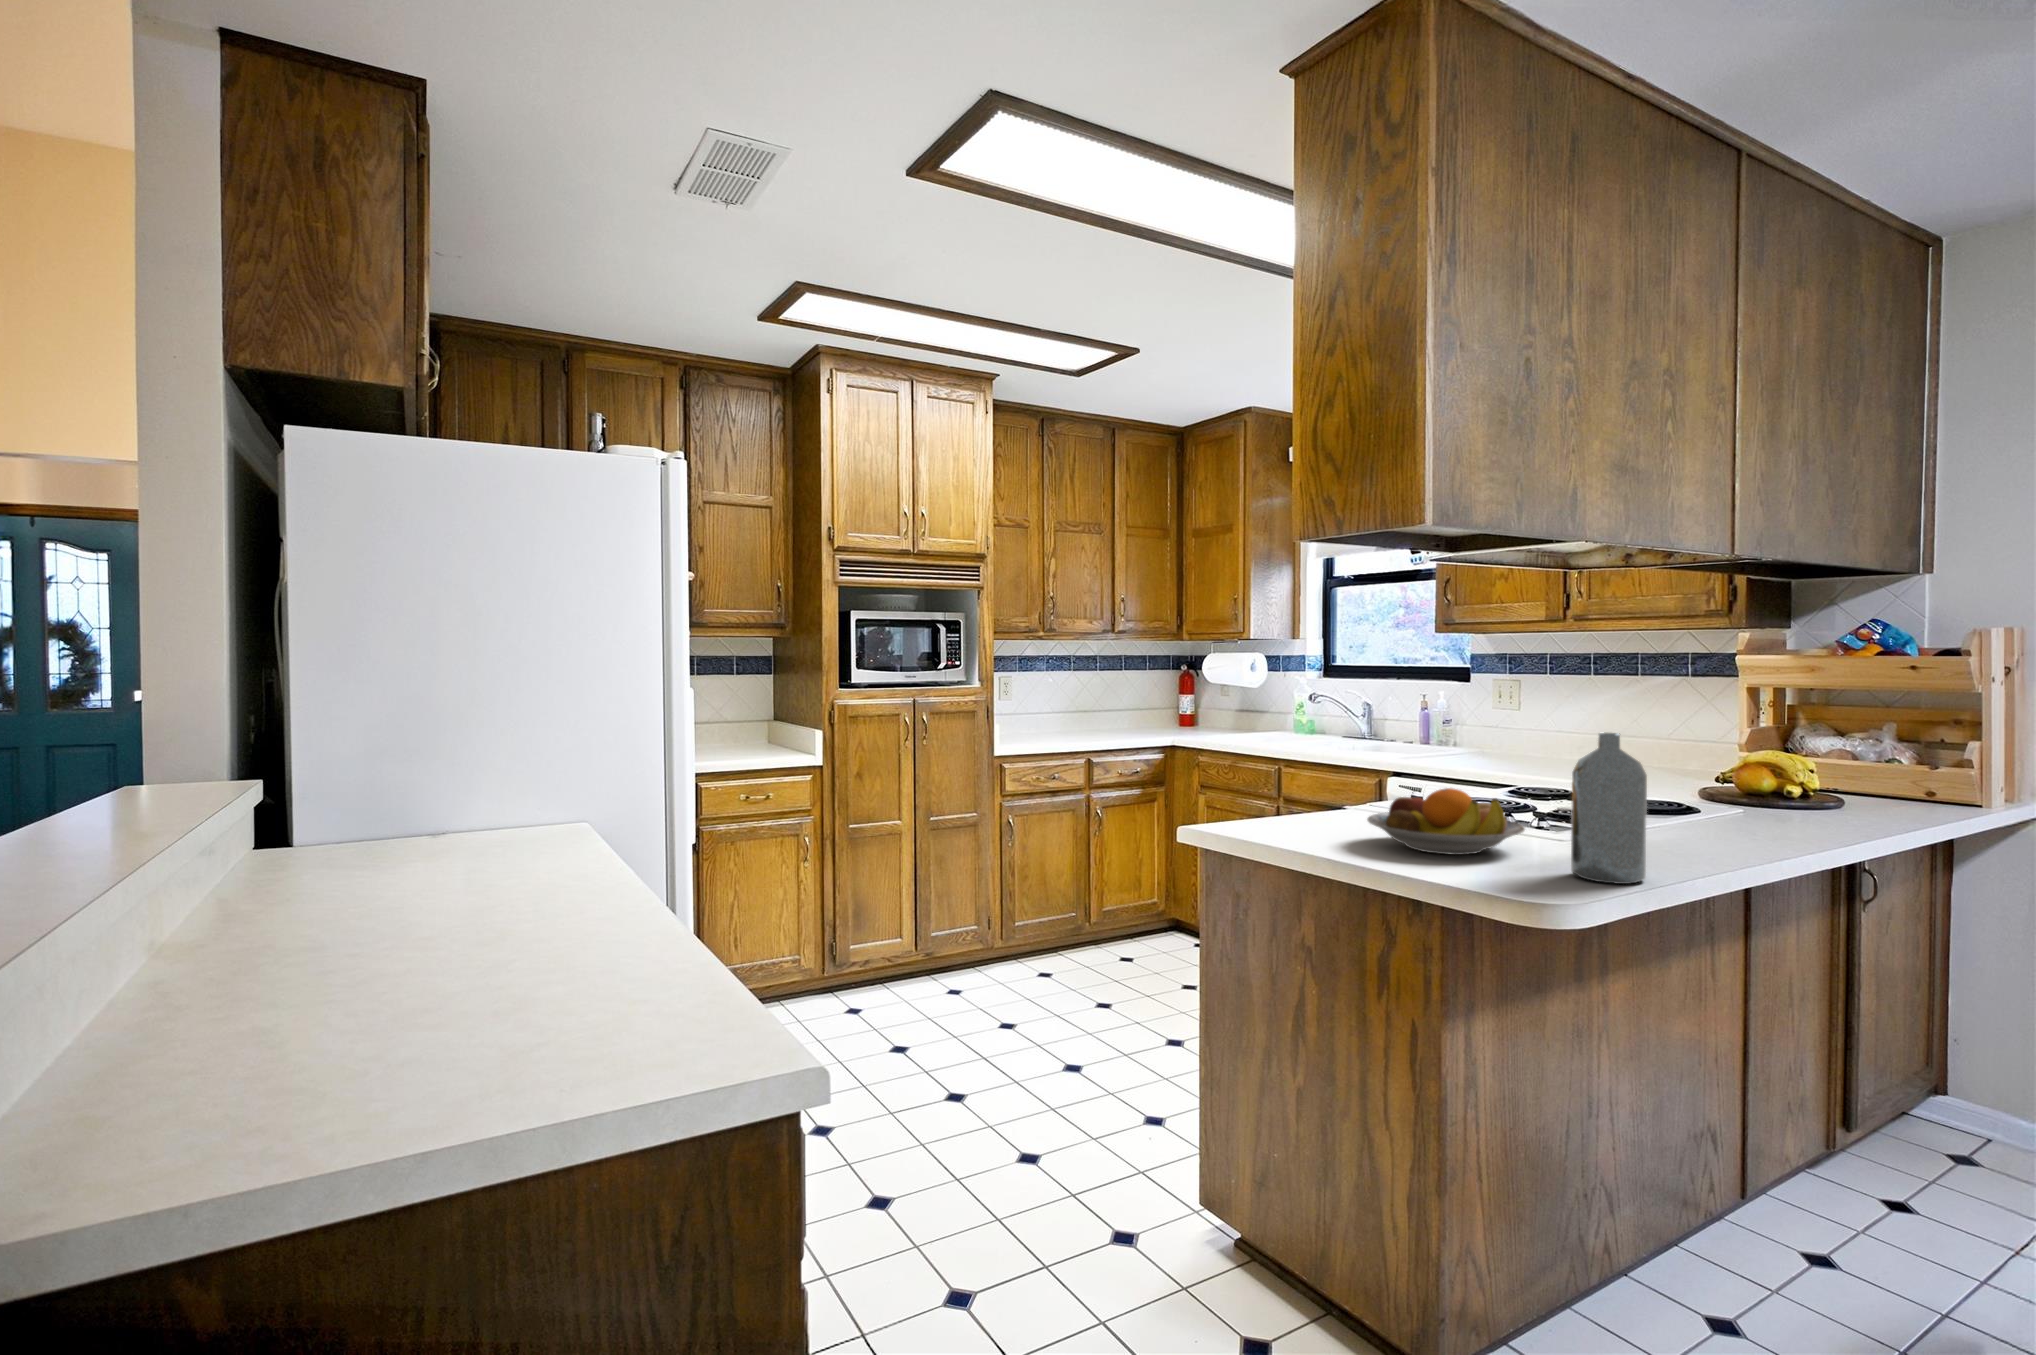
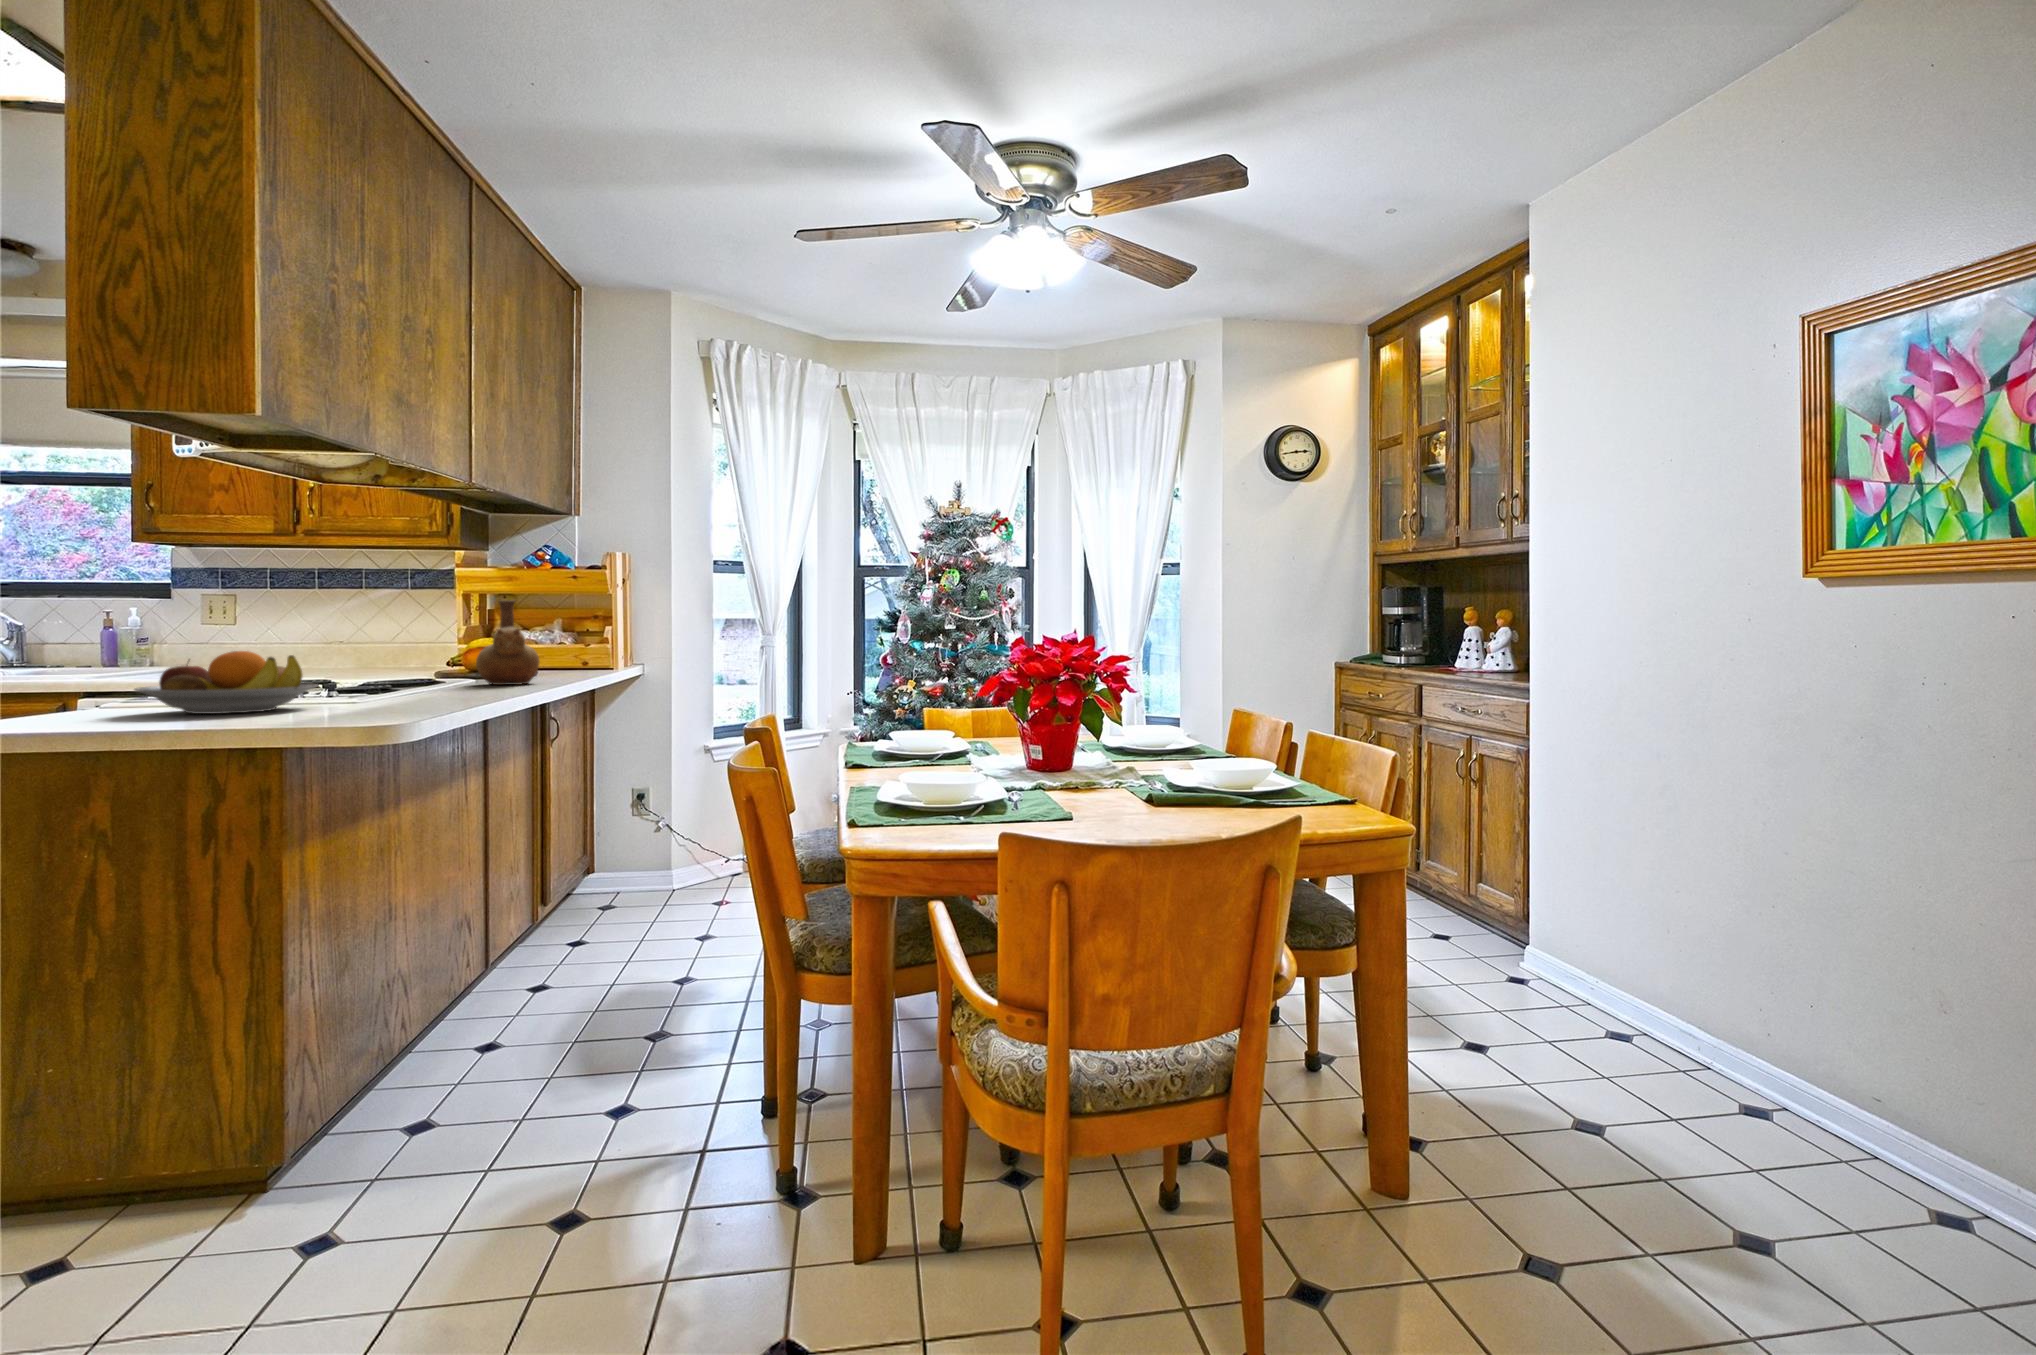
vase: none [1744,711,1839,829] -> present [476,600,540,685]
bottle: present [1571,733,1647,884] -> none [371,589,435,710]

